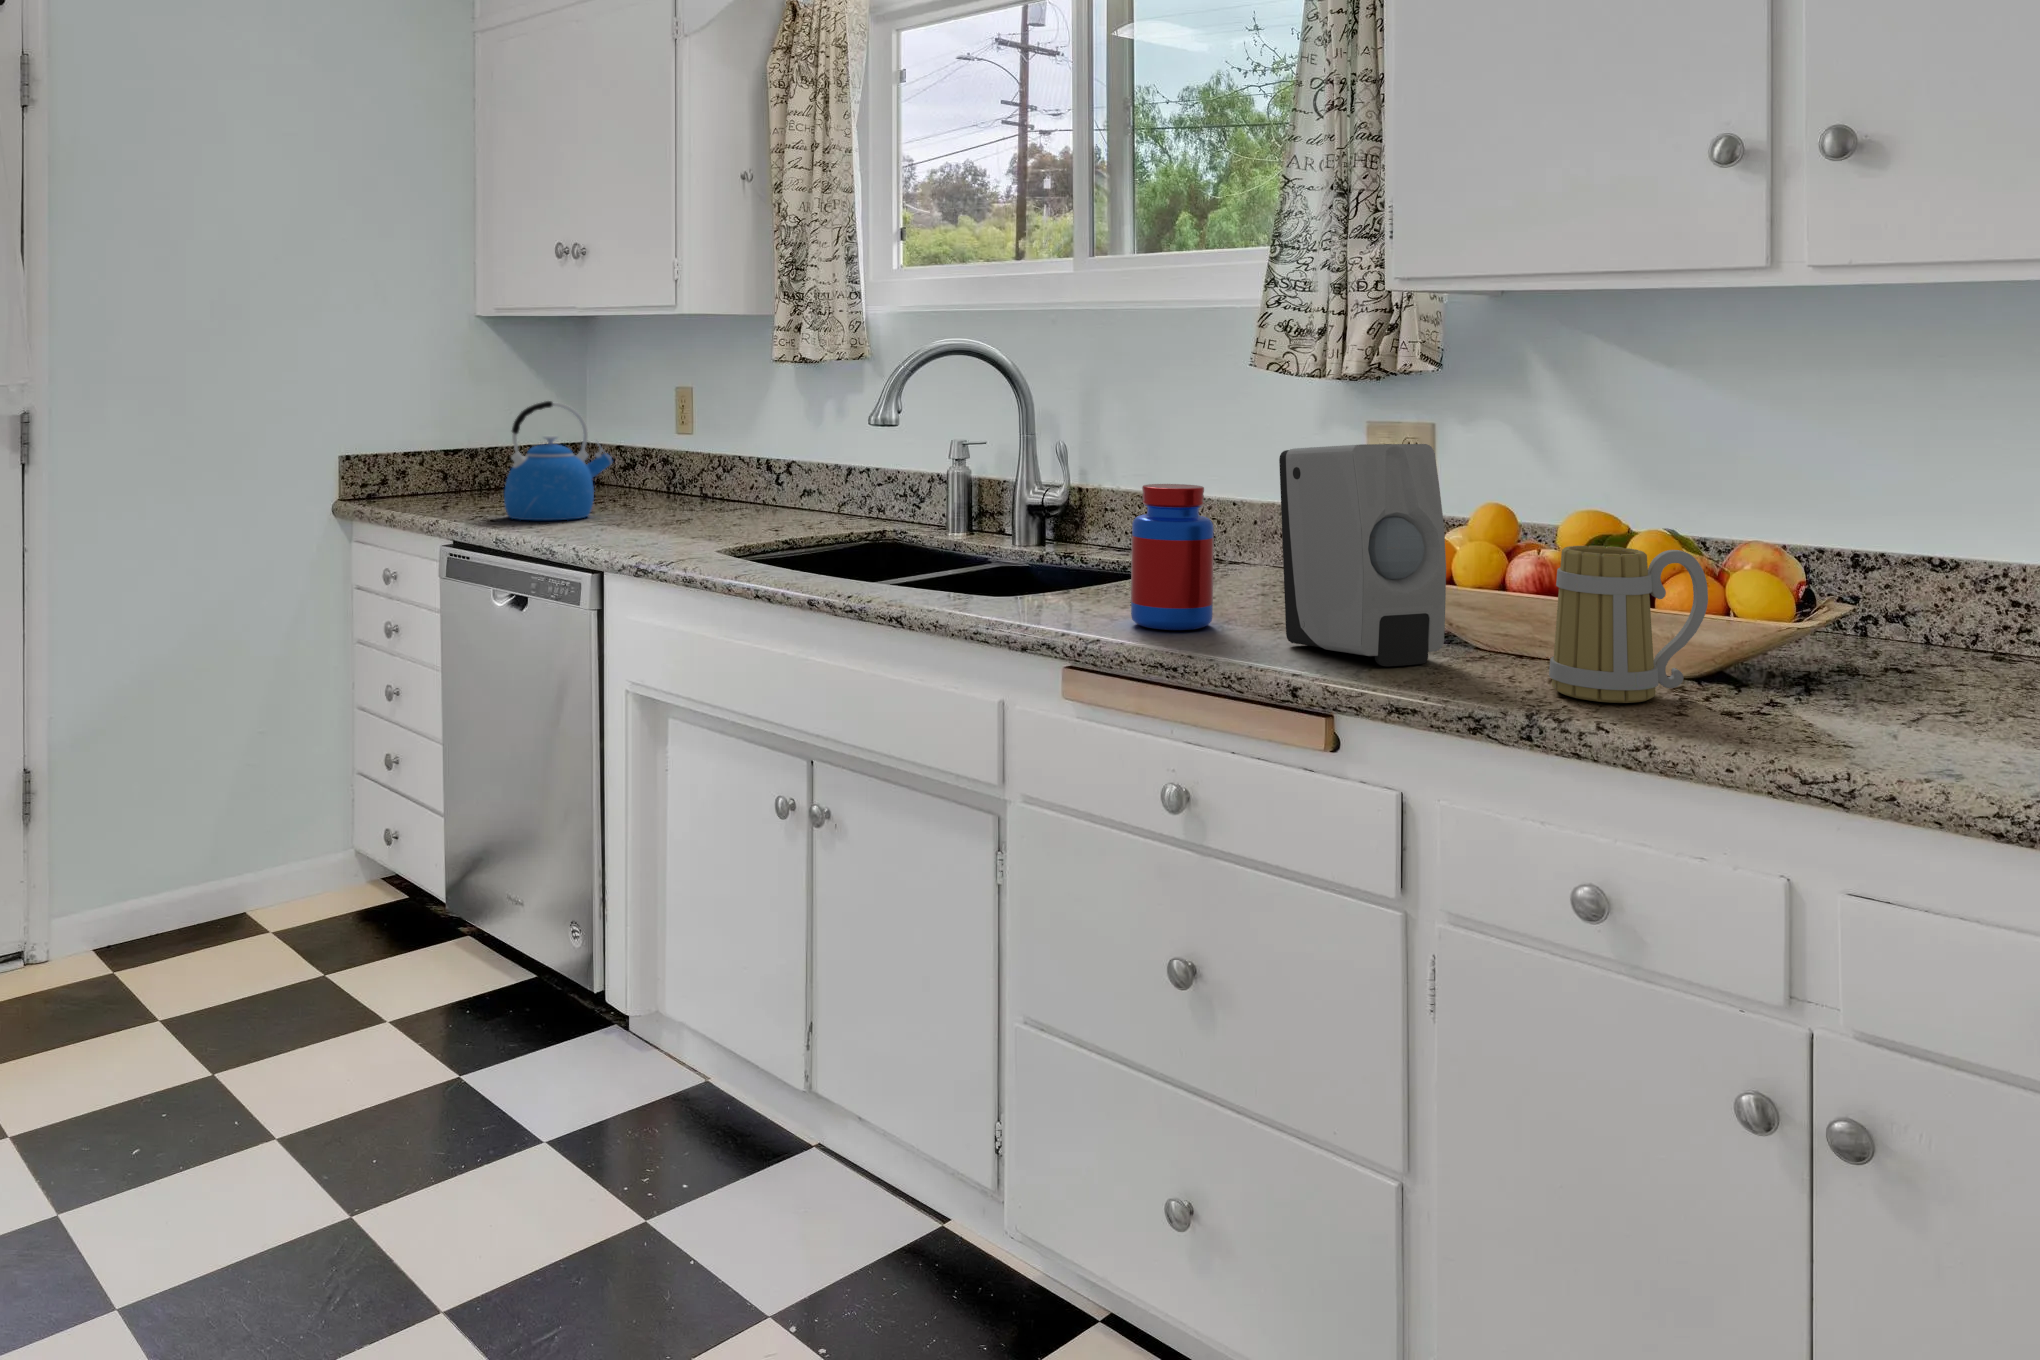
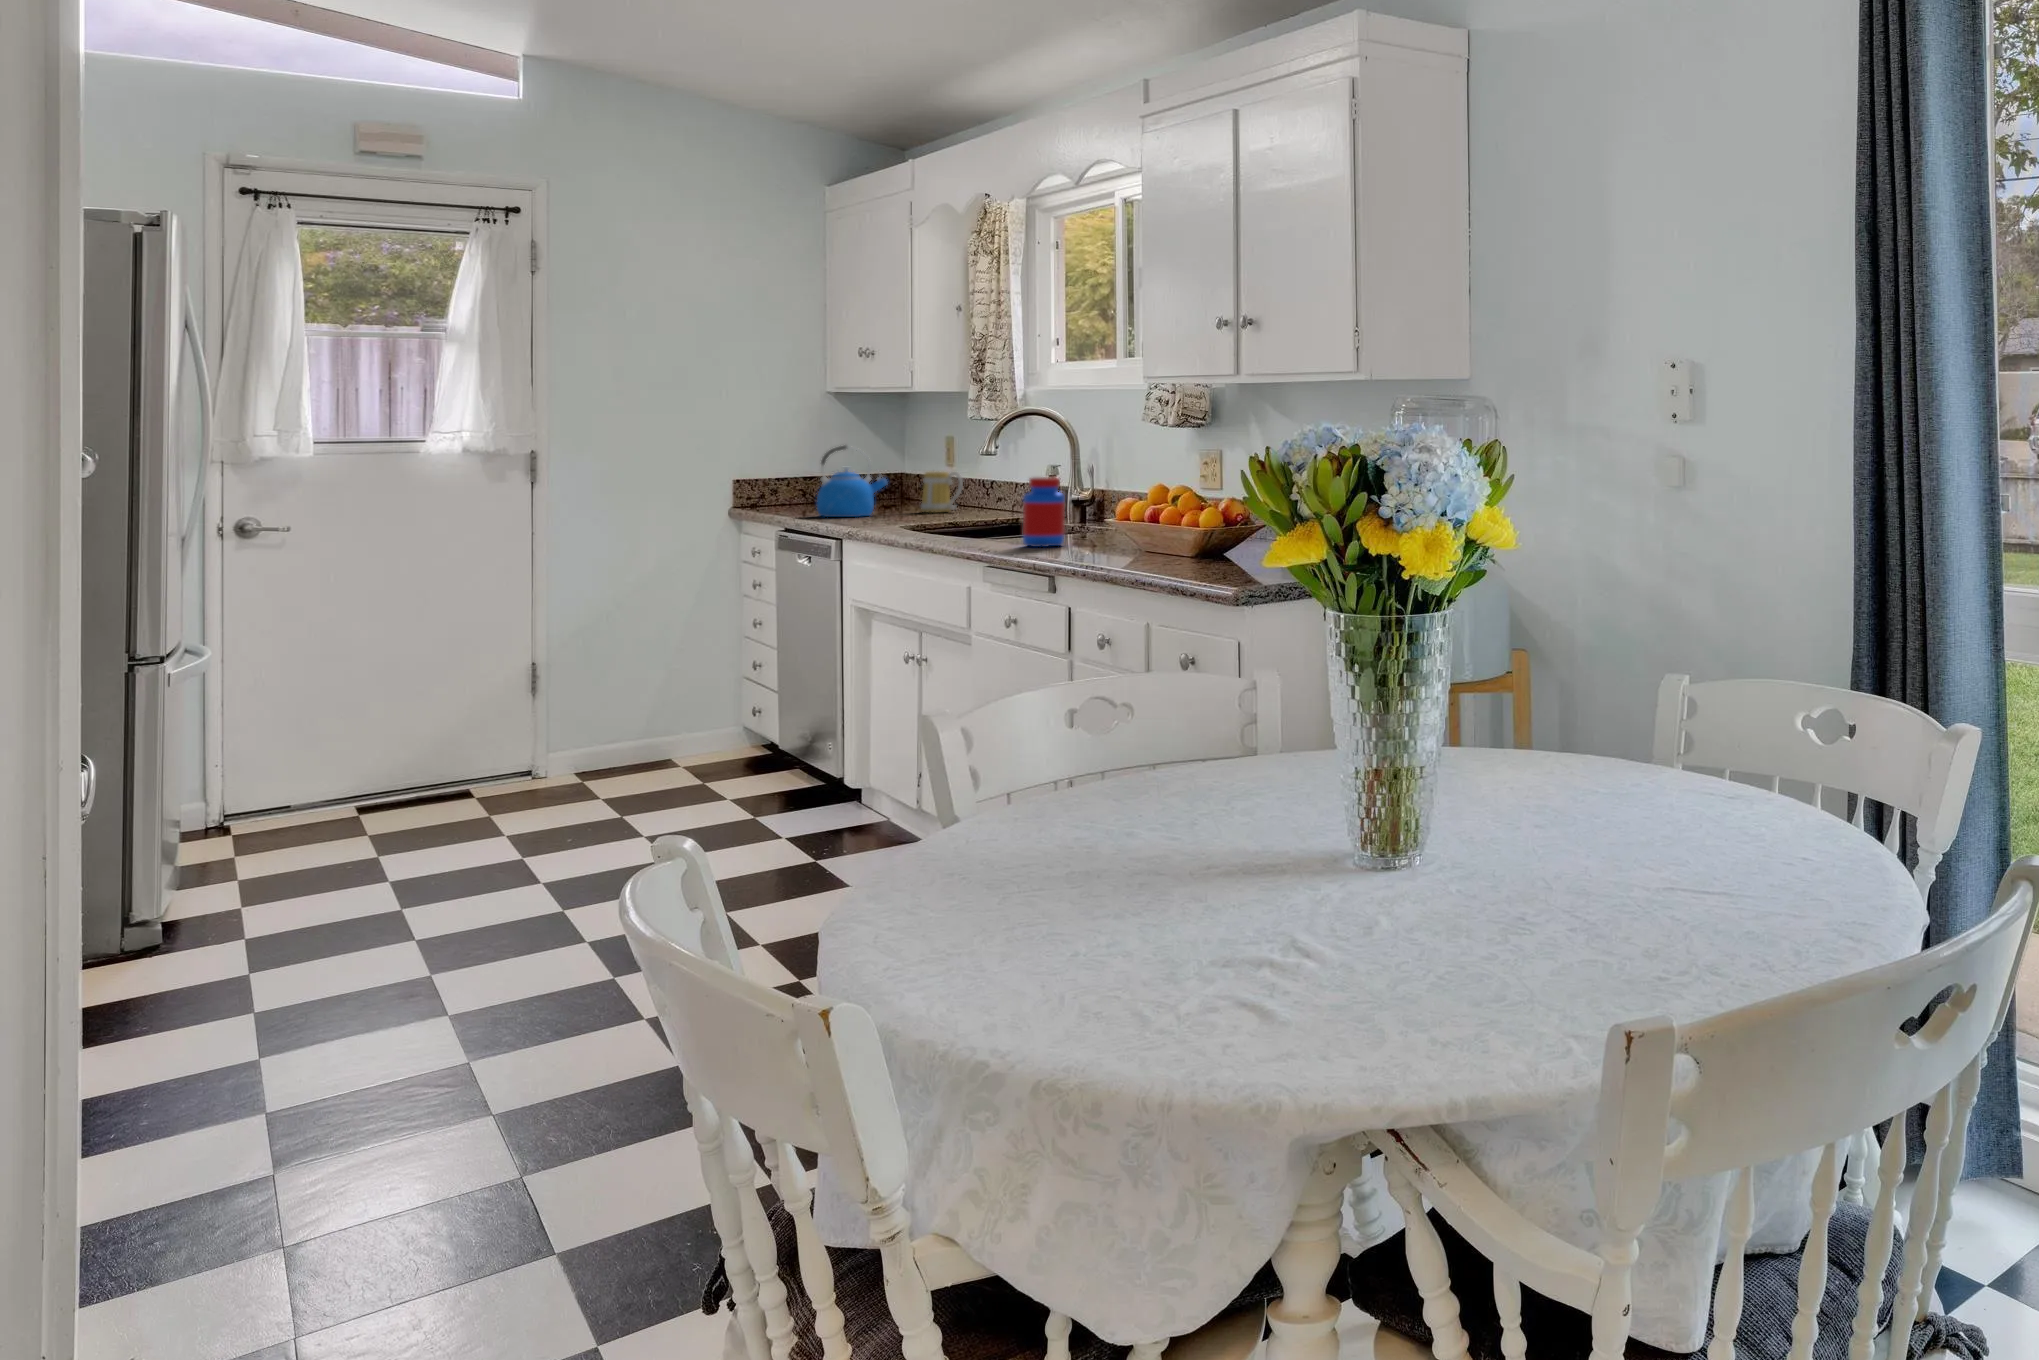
soap dispenser: present [1279,444,1446,666] -> none [1072,453,1124,554]
mug: present [1549,546,1708,703] -> present [921,472,963,513]

